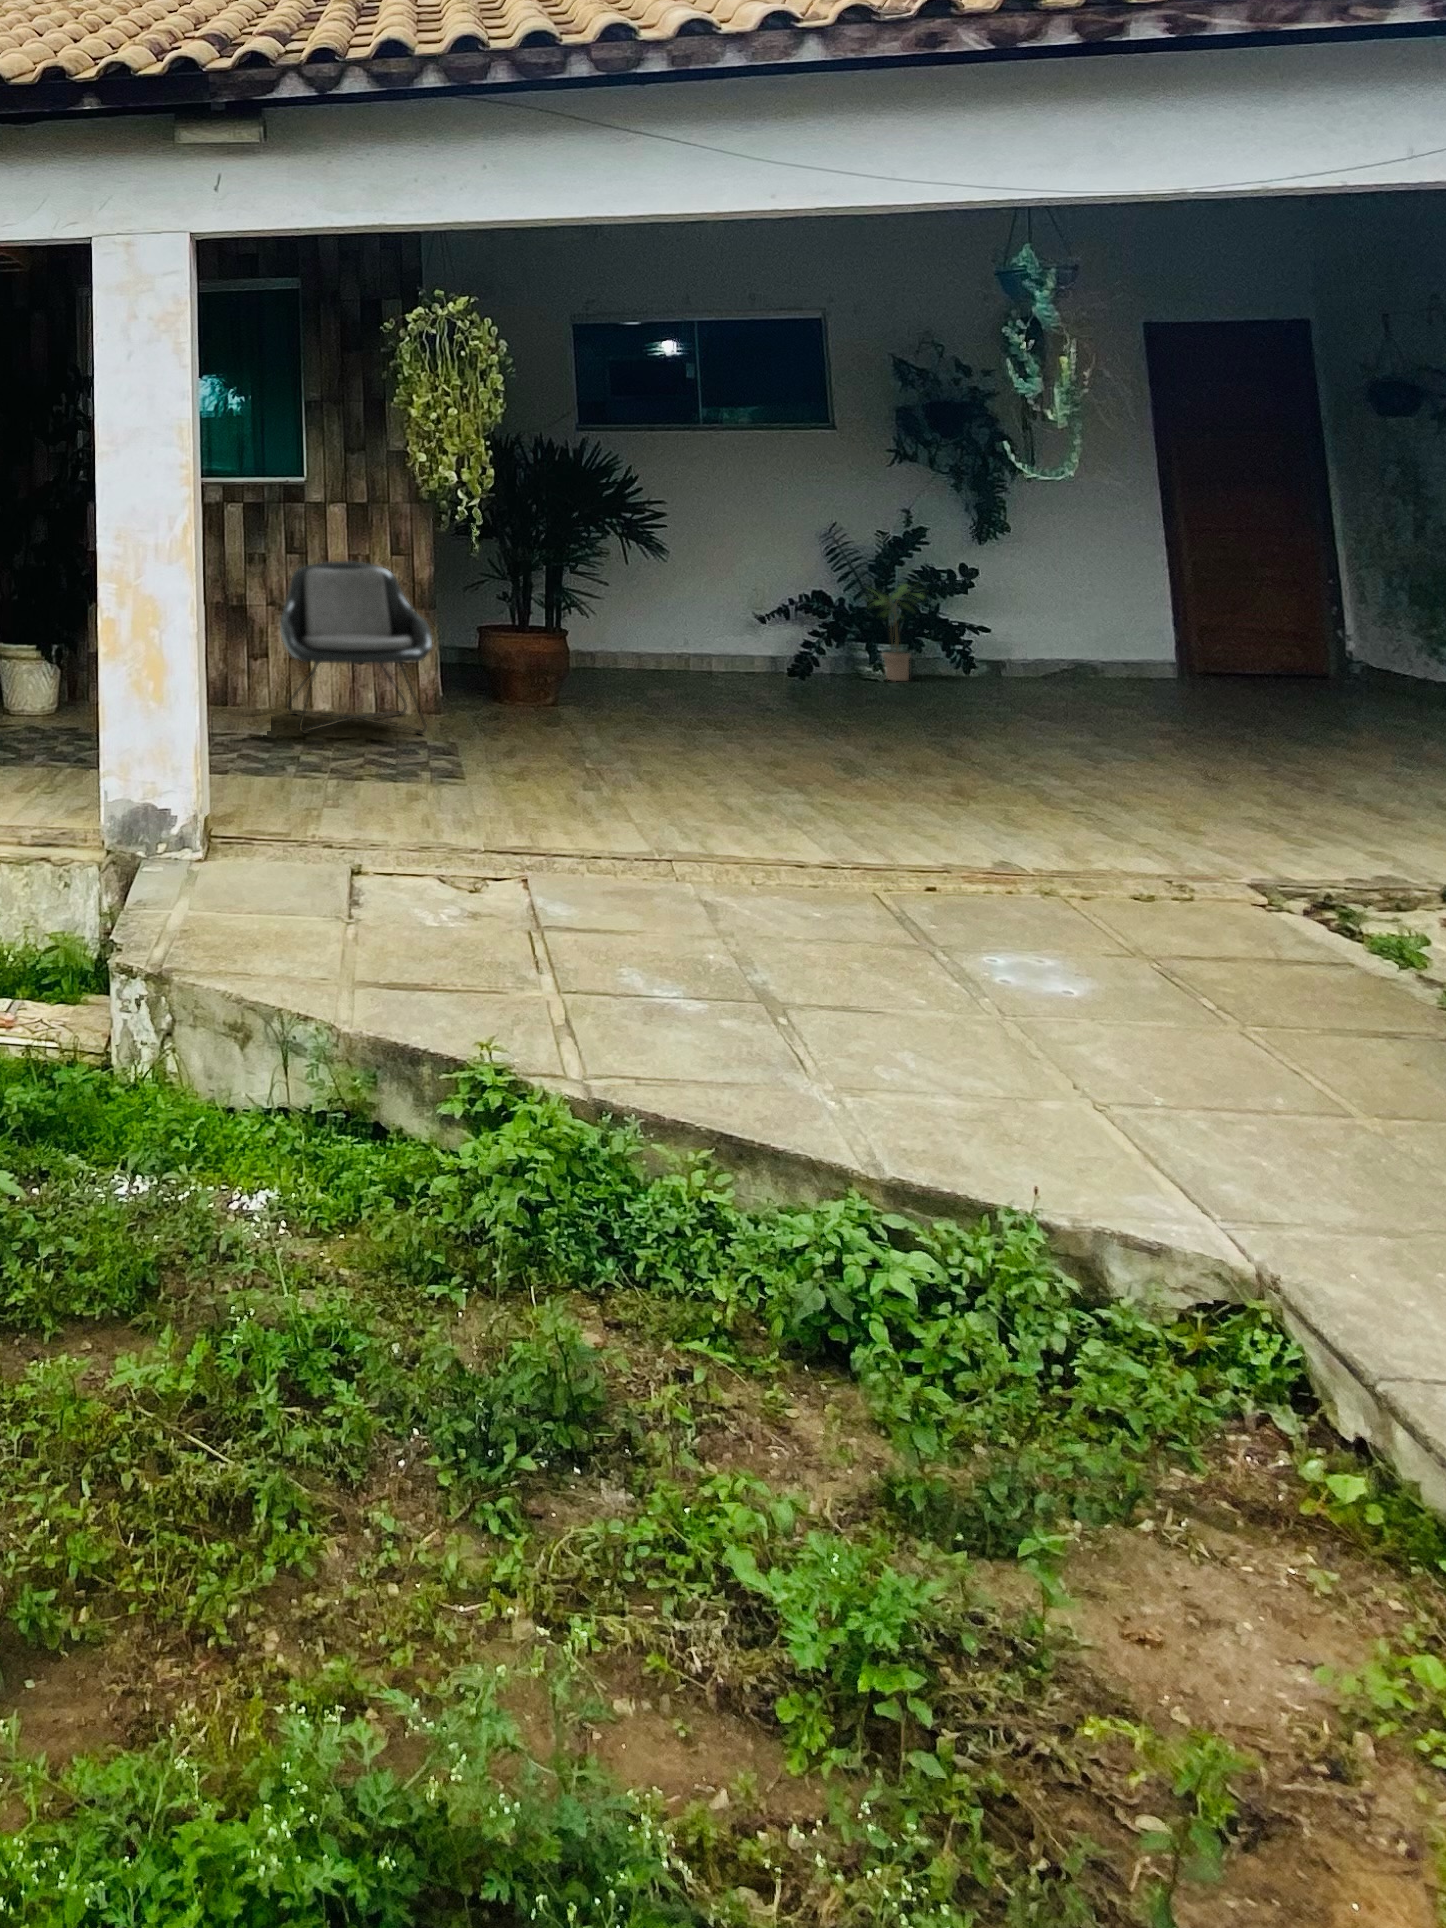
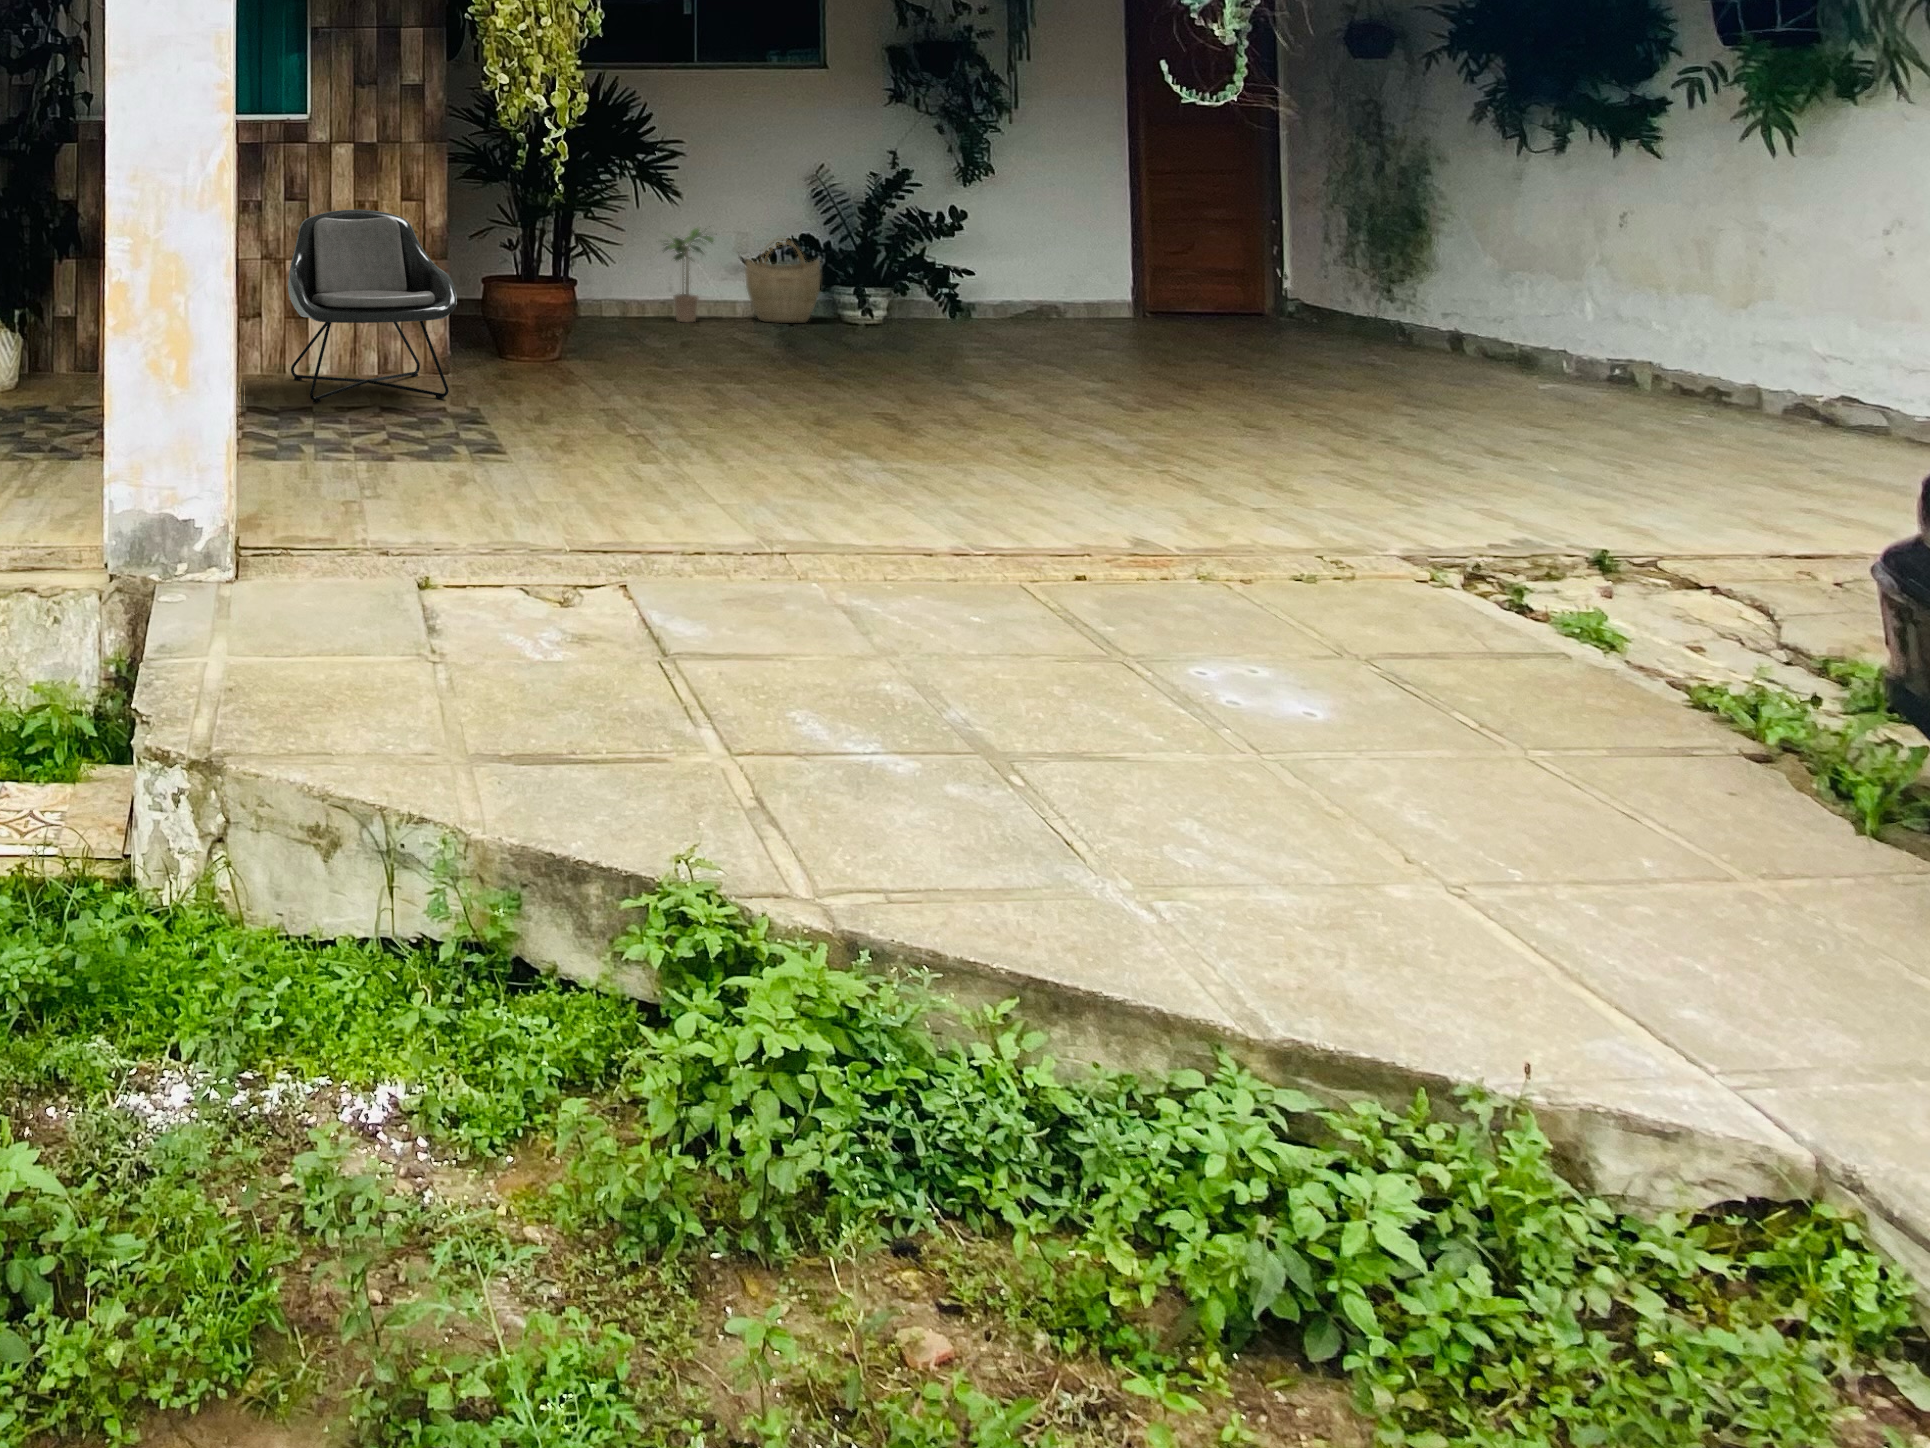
potted plant: present [869,584,924,681] -> present [664,228,713,322]
woven basket: none [751,591,830,676] -> present [745,240,821,323]

